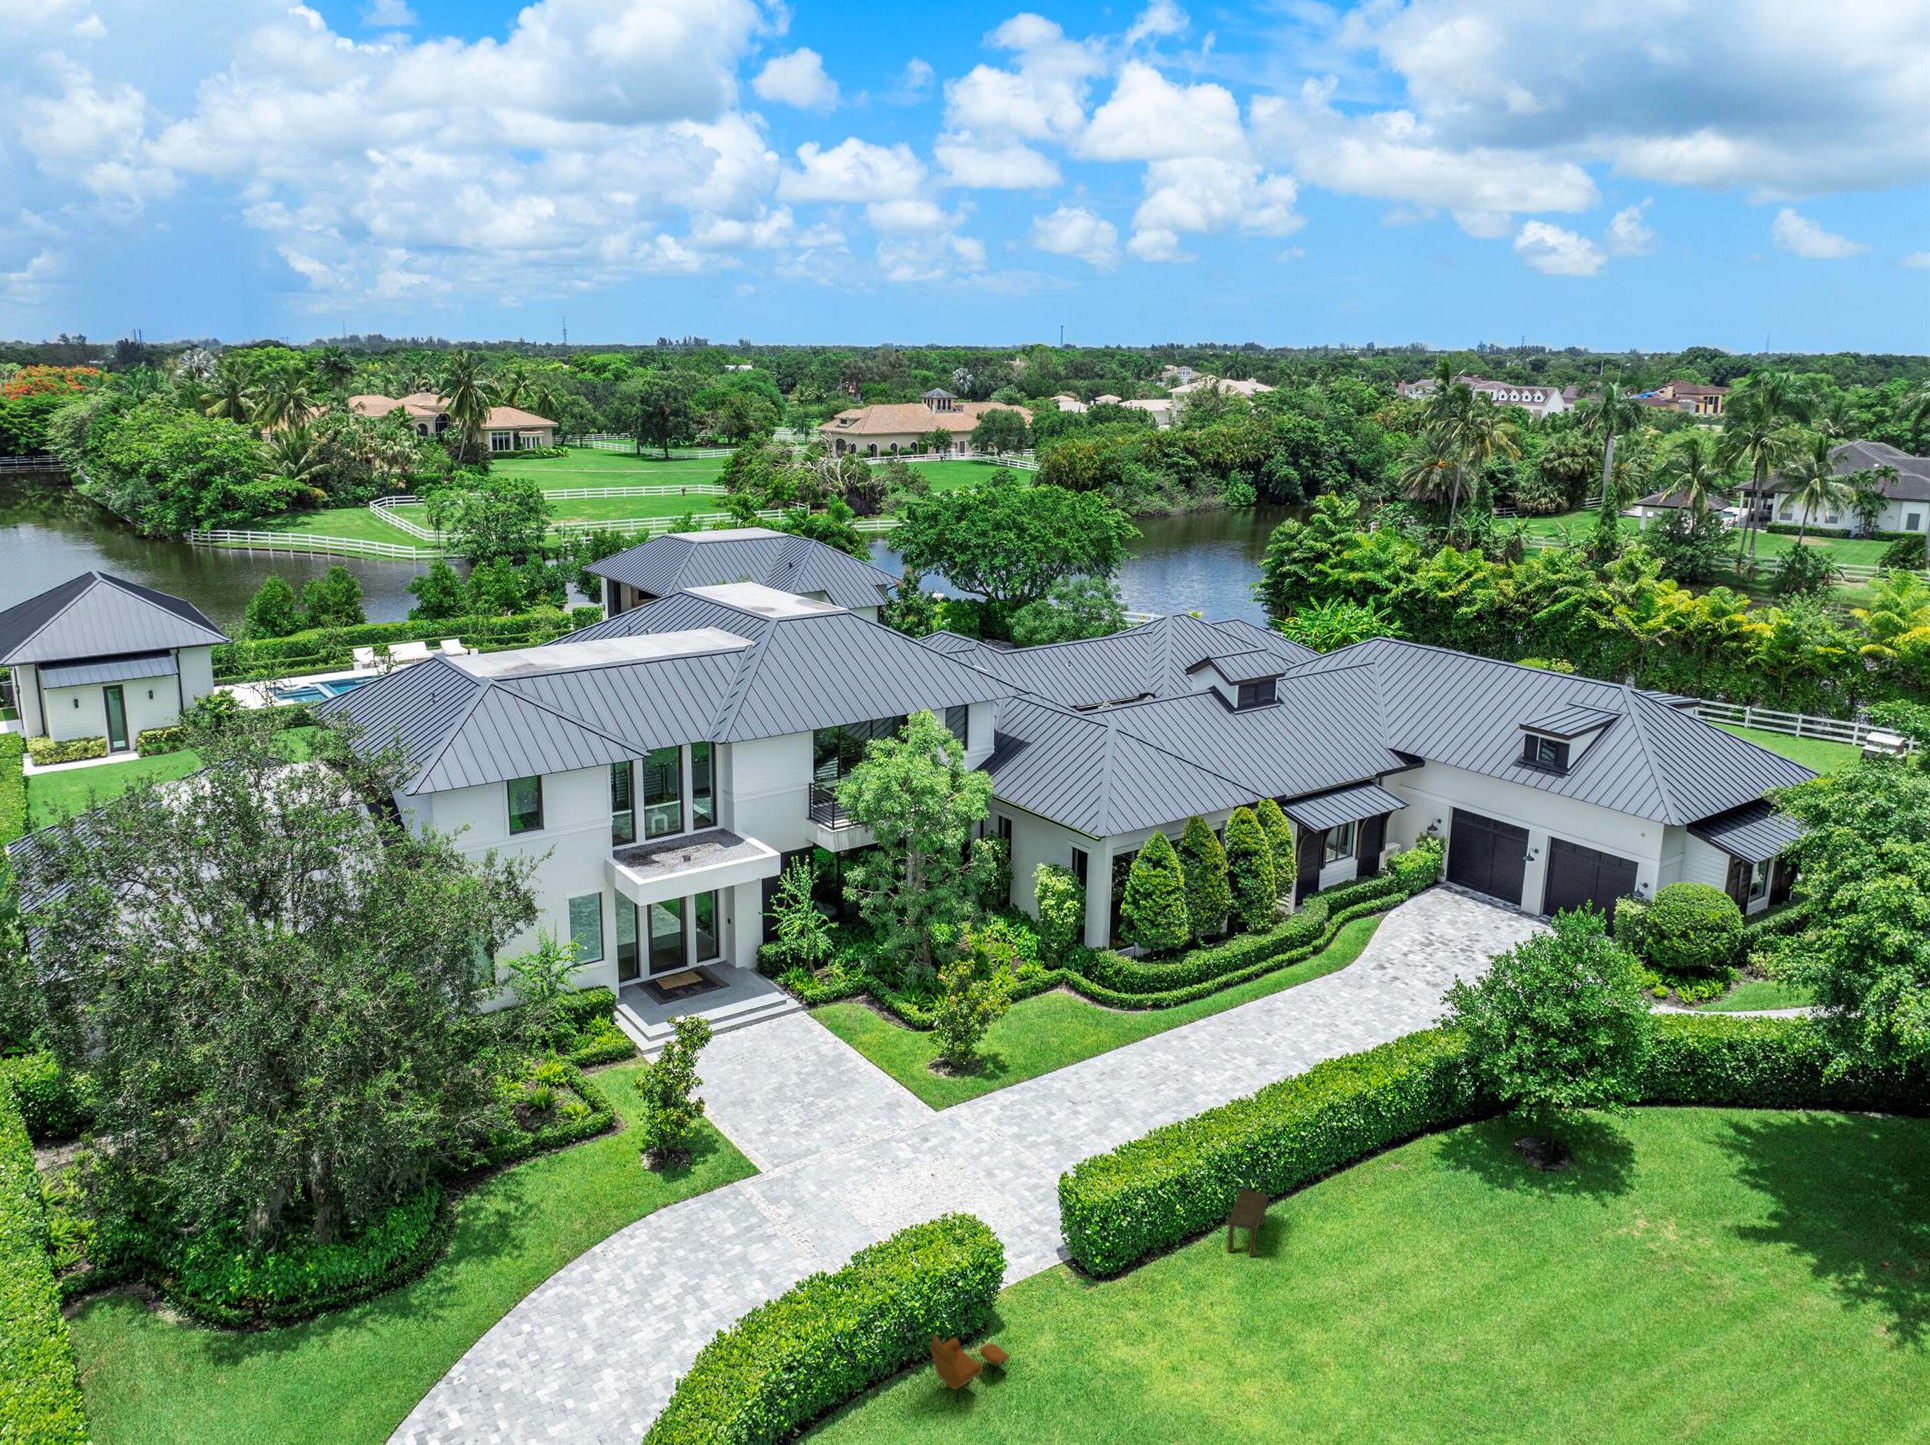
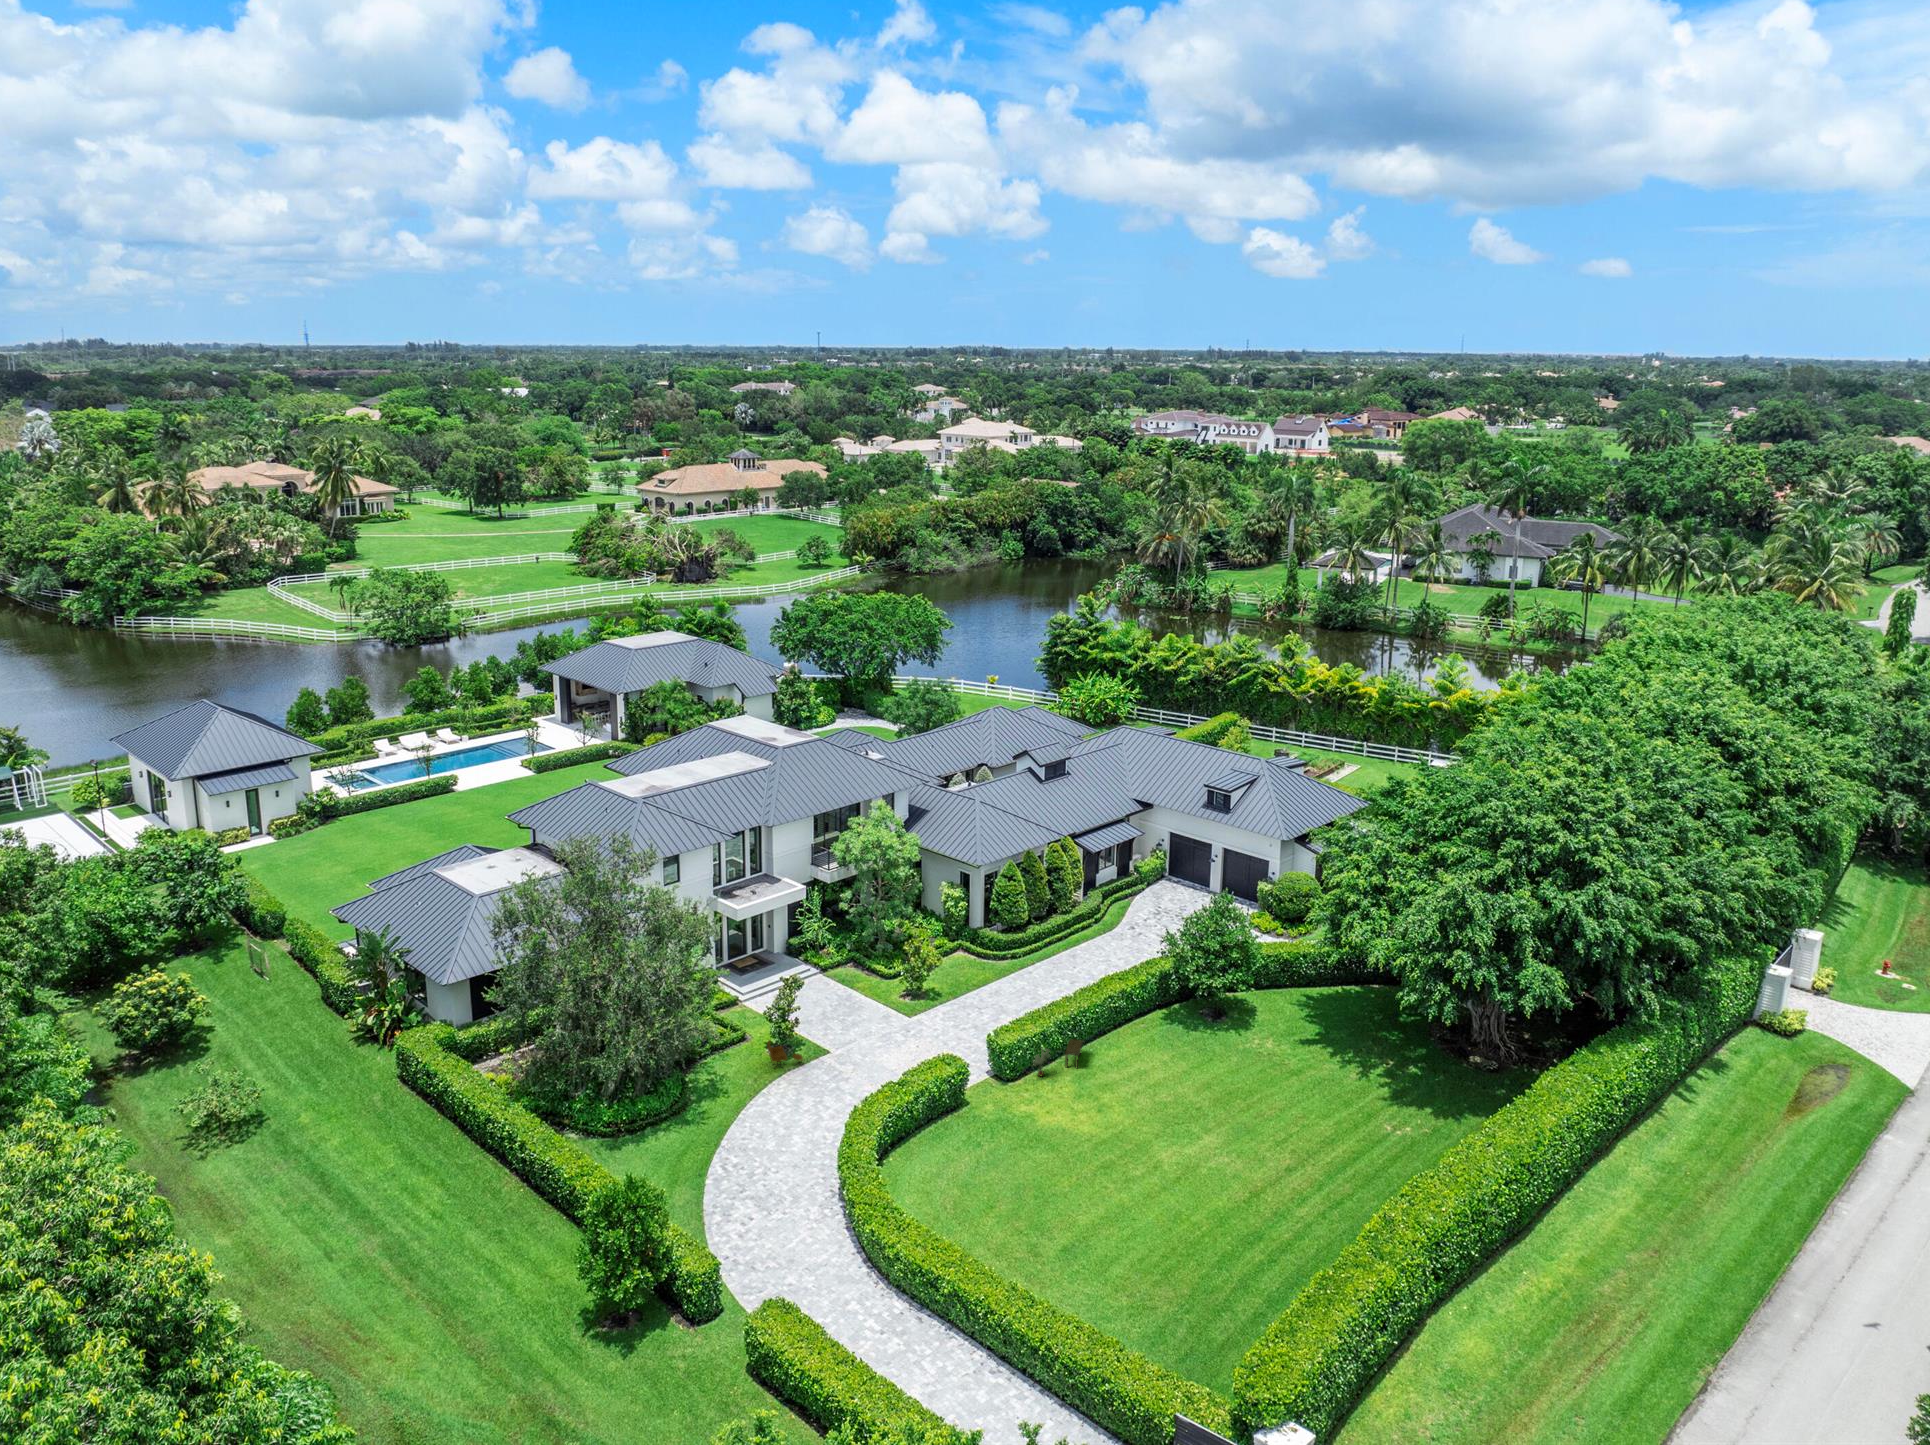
potted tree: none [1153,1207,1195,1270] -> present [1033,1048,1050,1076]
armchair: present [931,1334,1009,1395] -> present [767,1041,803,1065]

